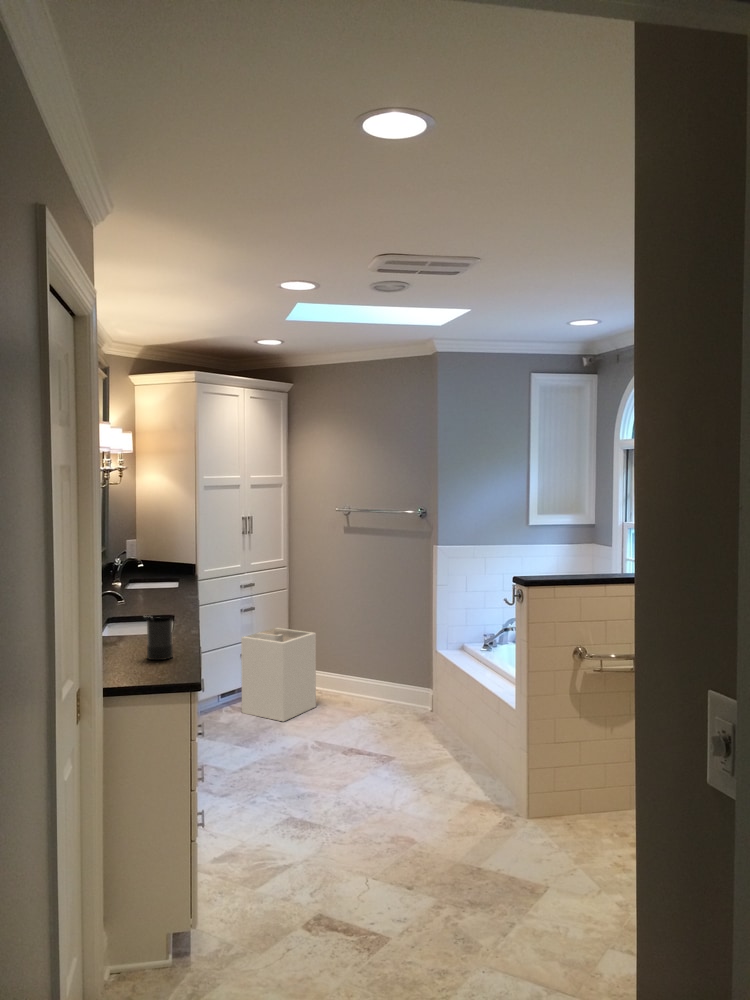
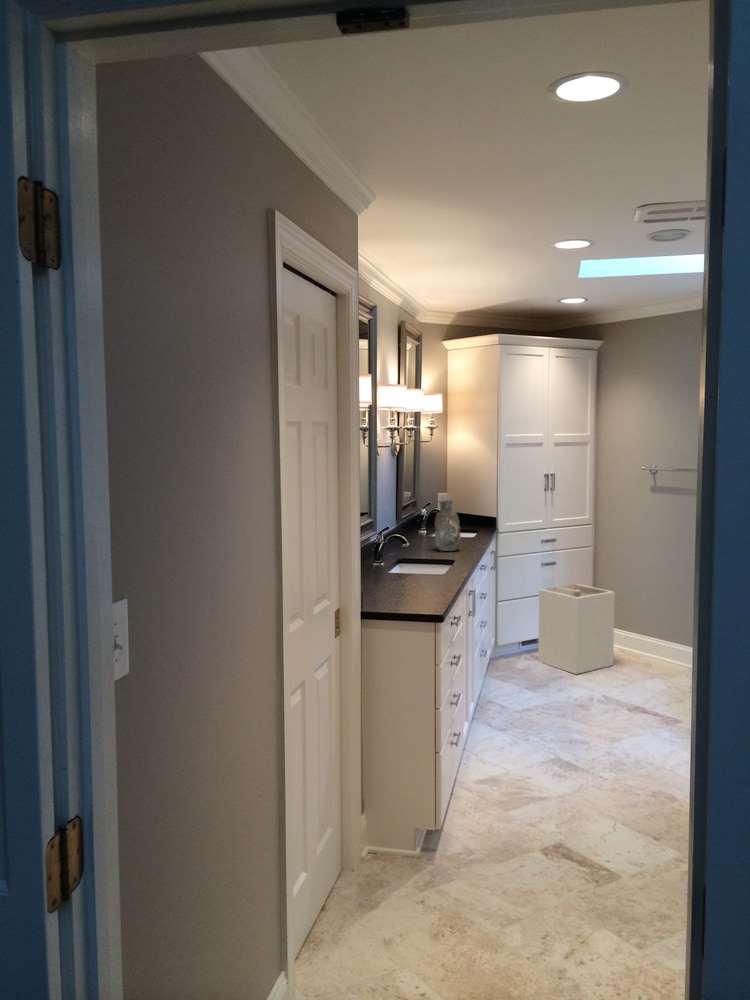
decorative vase: none [141,549,172,606] -> present [434,500,461,551]
candle: present [147,617,173,660] -> none [411,555,435,593]

